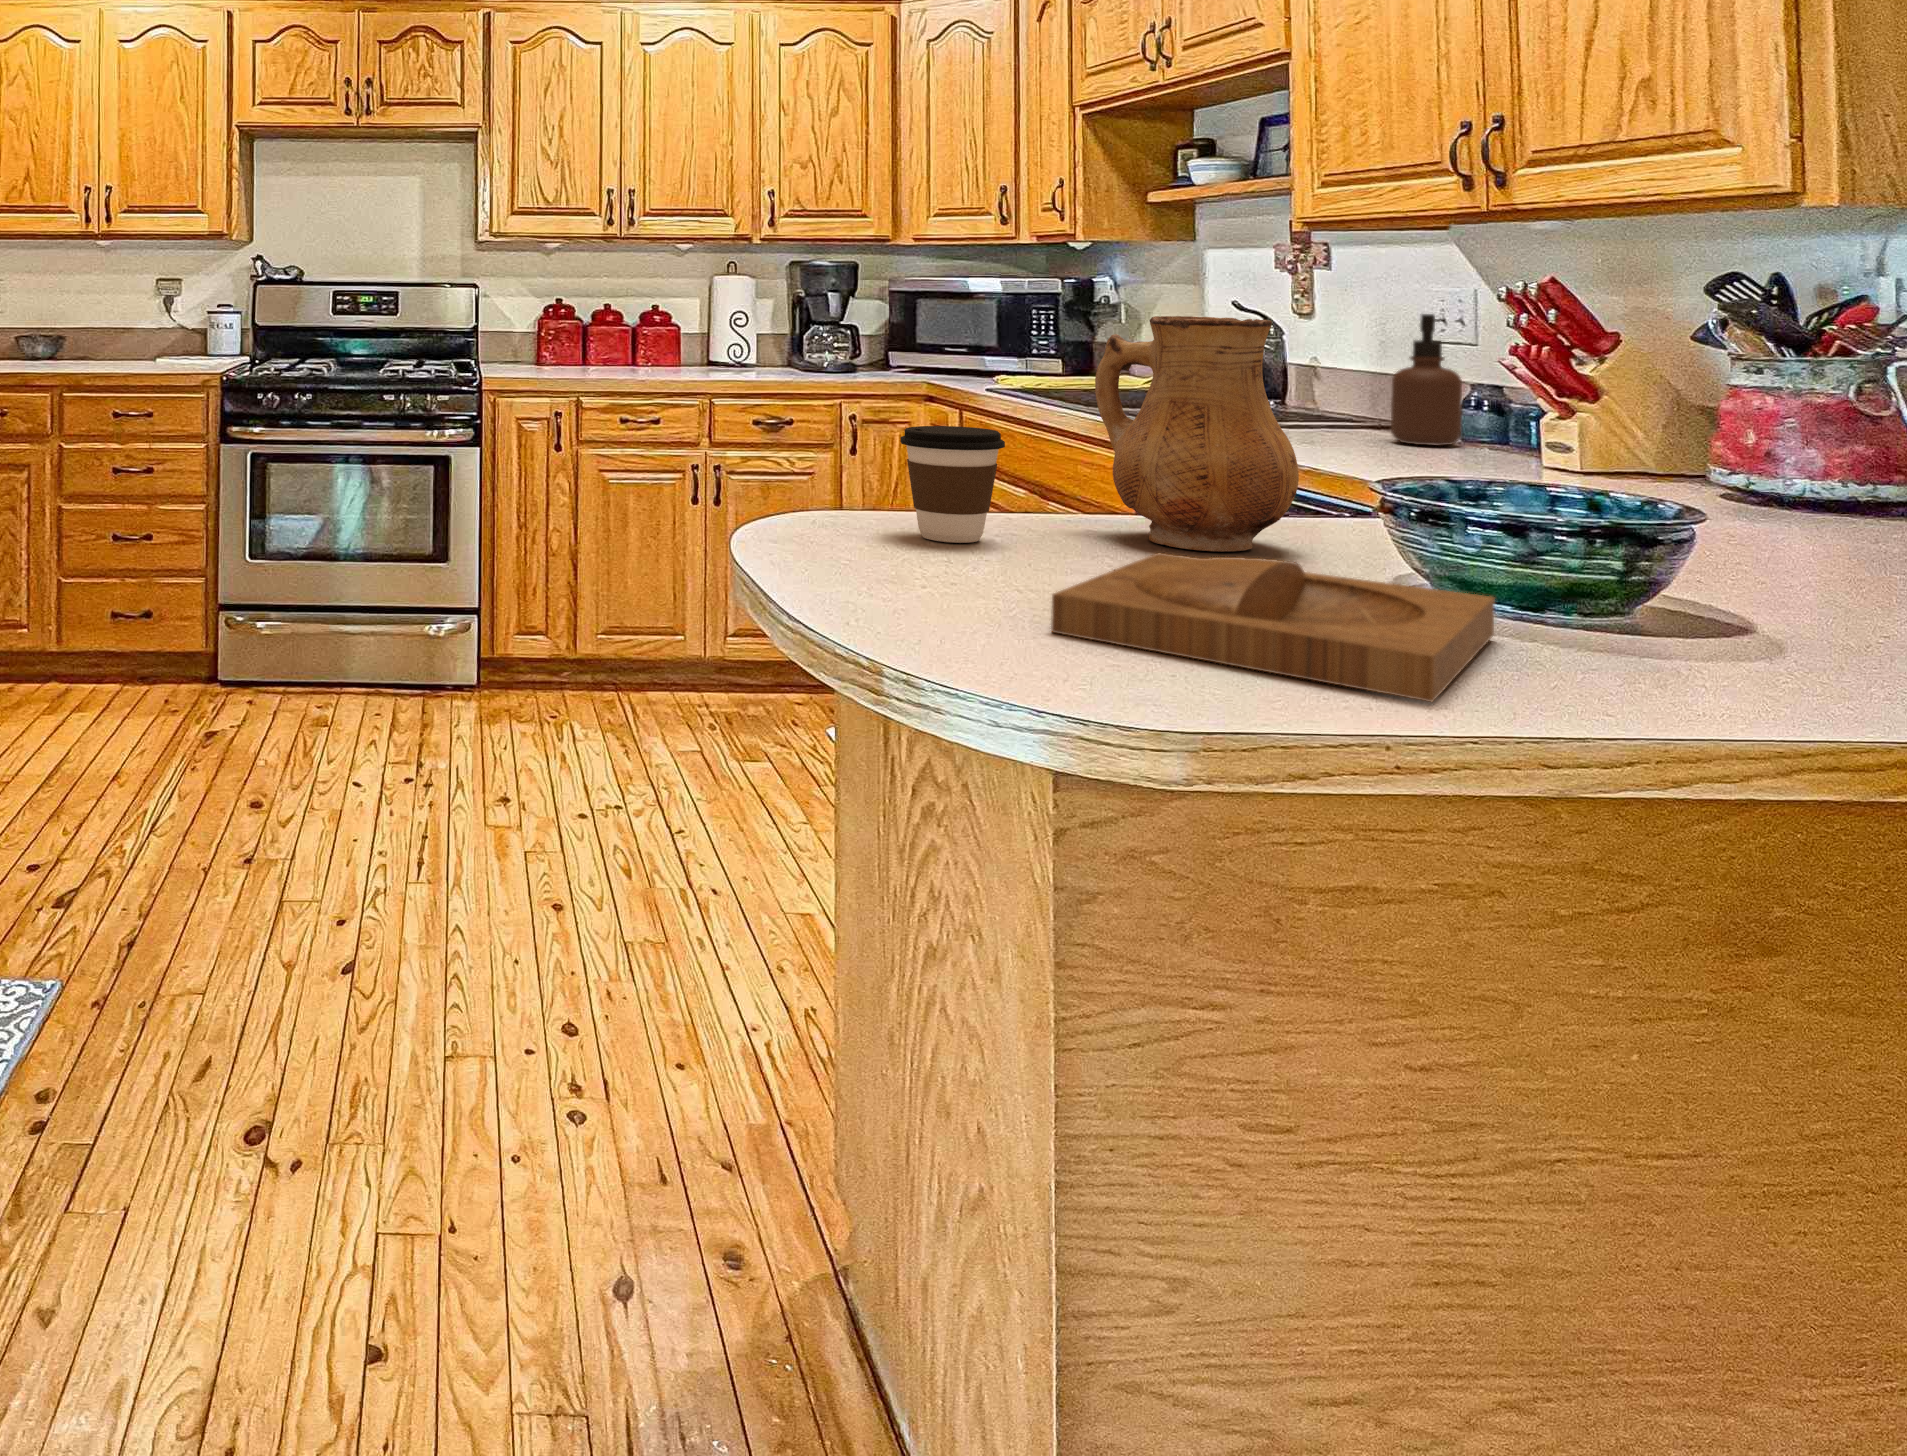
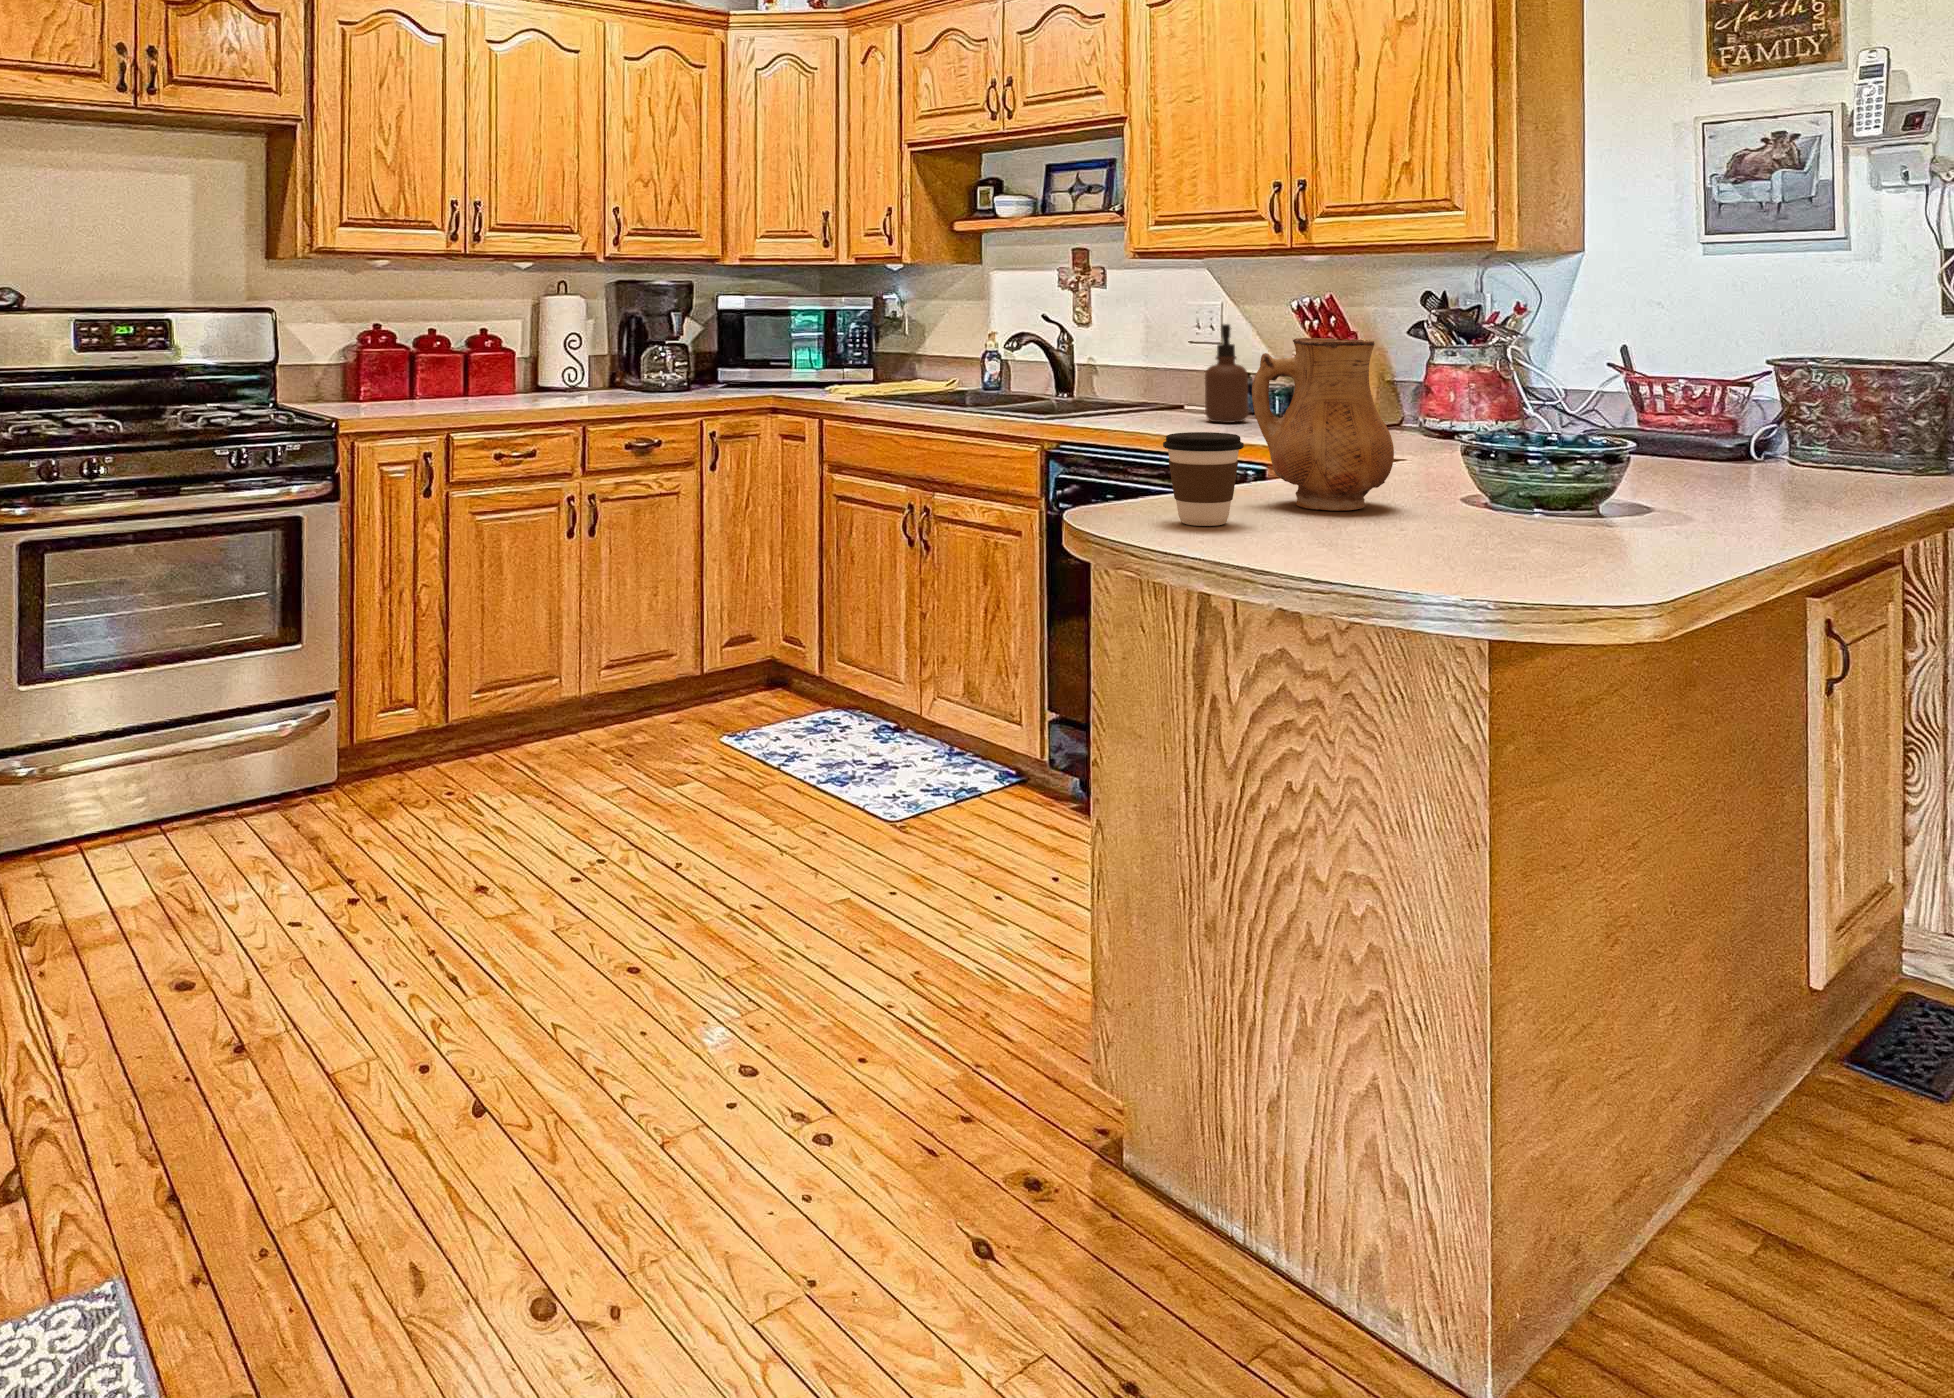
tray: present [1051,553,1495,702] -> none [1396,506,1676,578]

